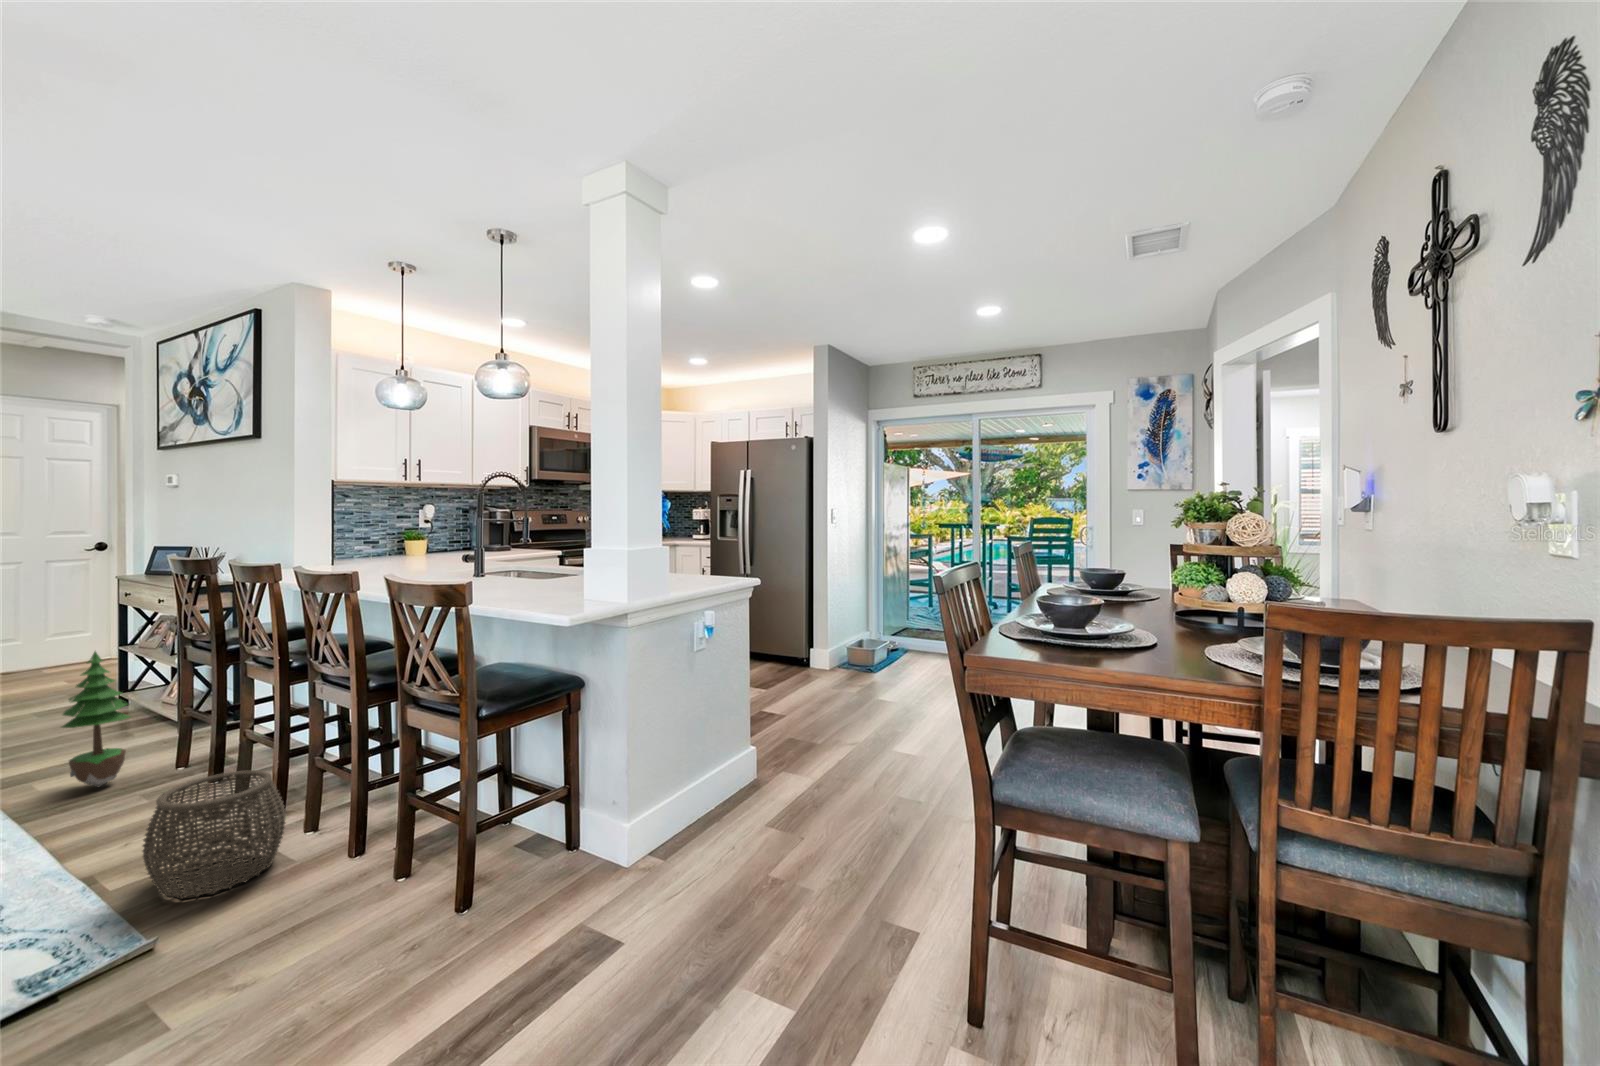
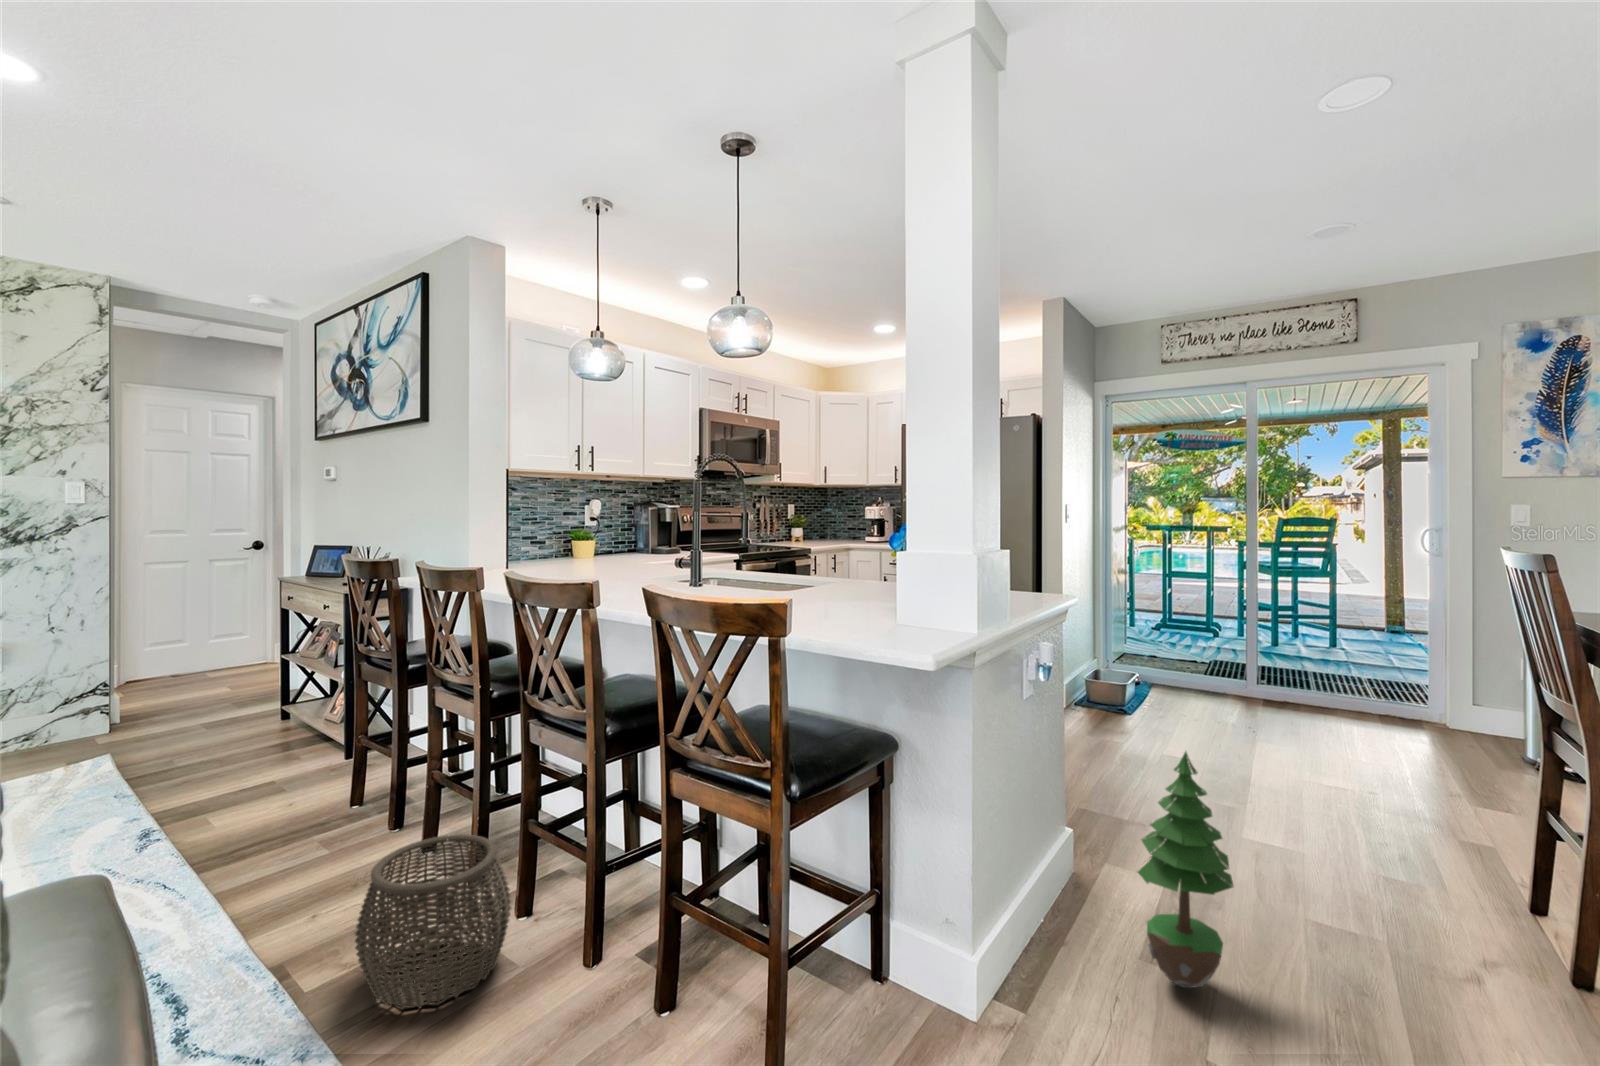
potted tree: present [62,652,131,787] -> present [1138,752,1233,988]

